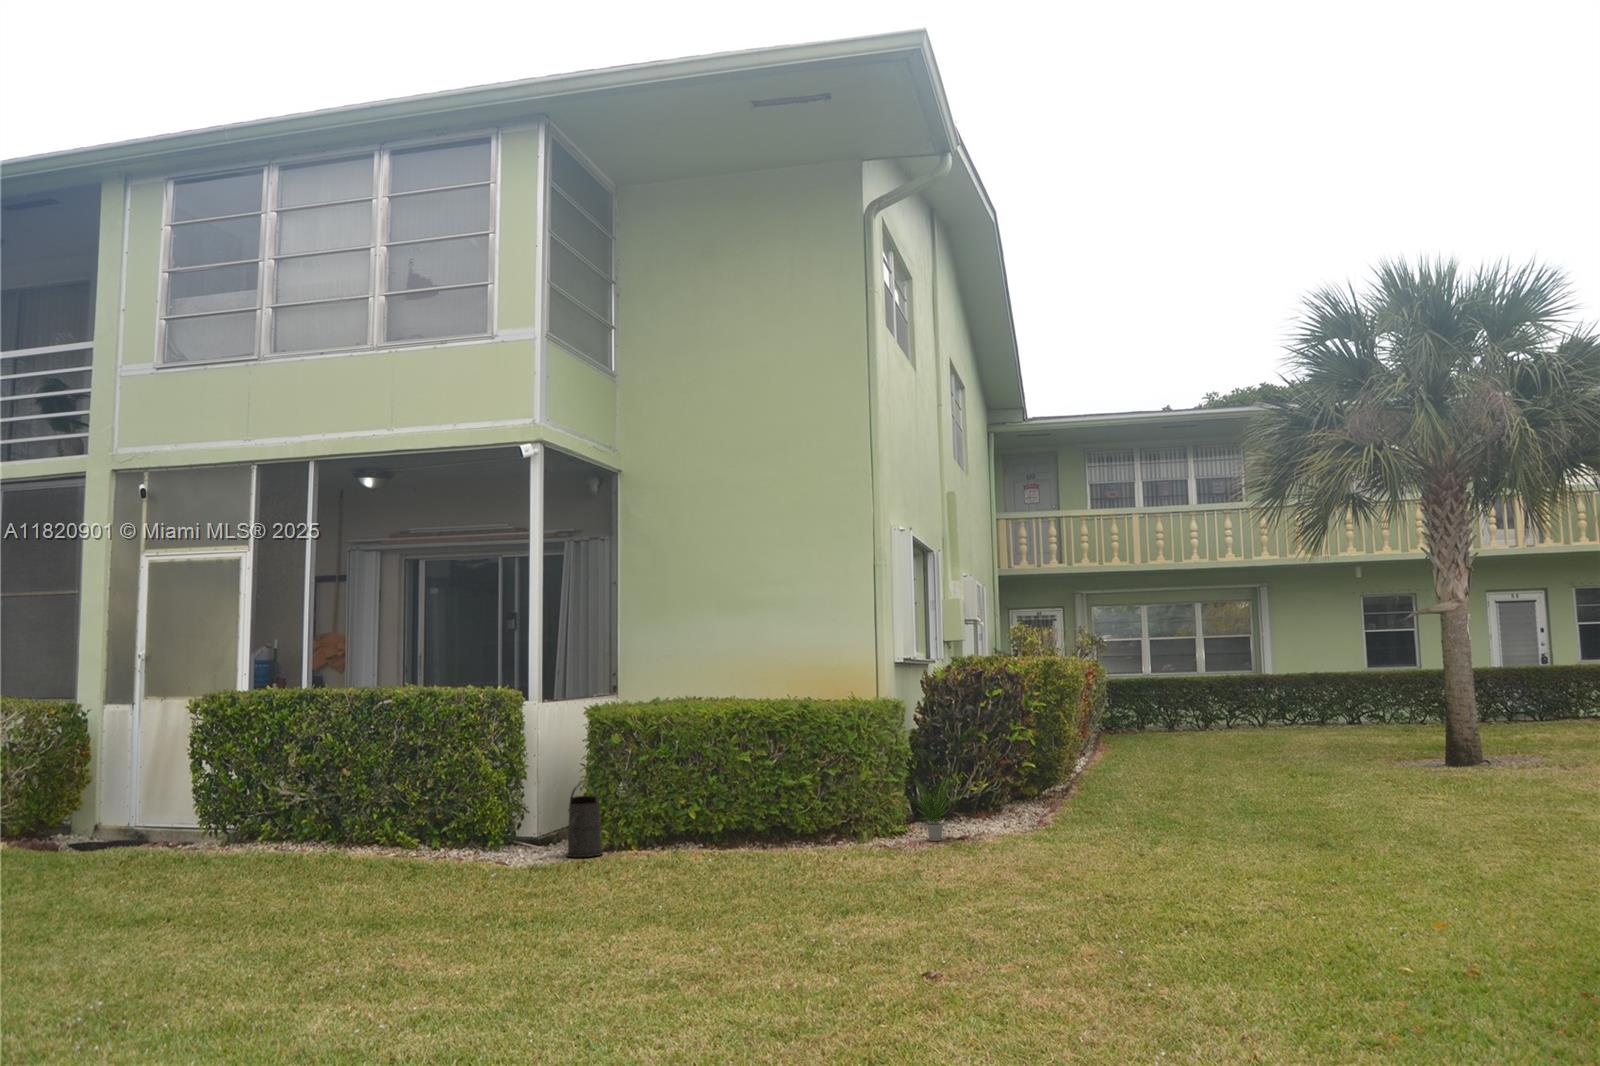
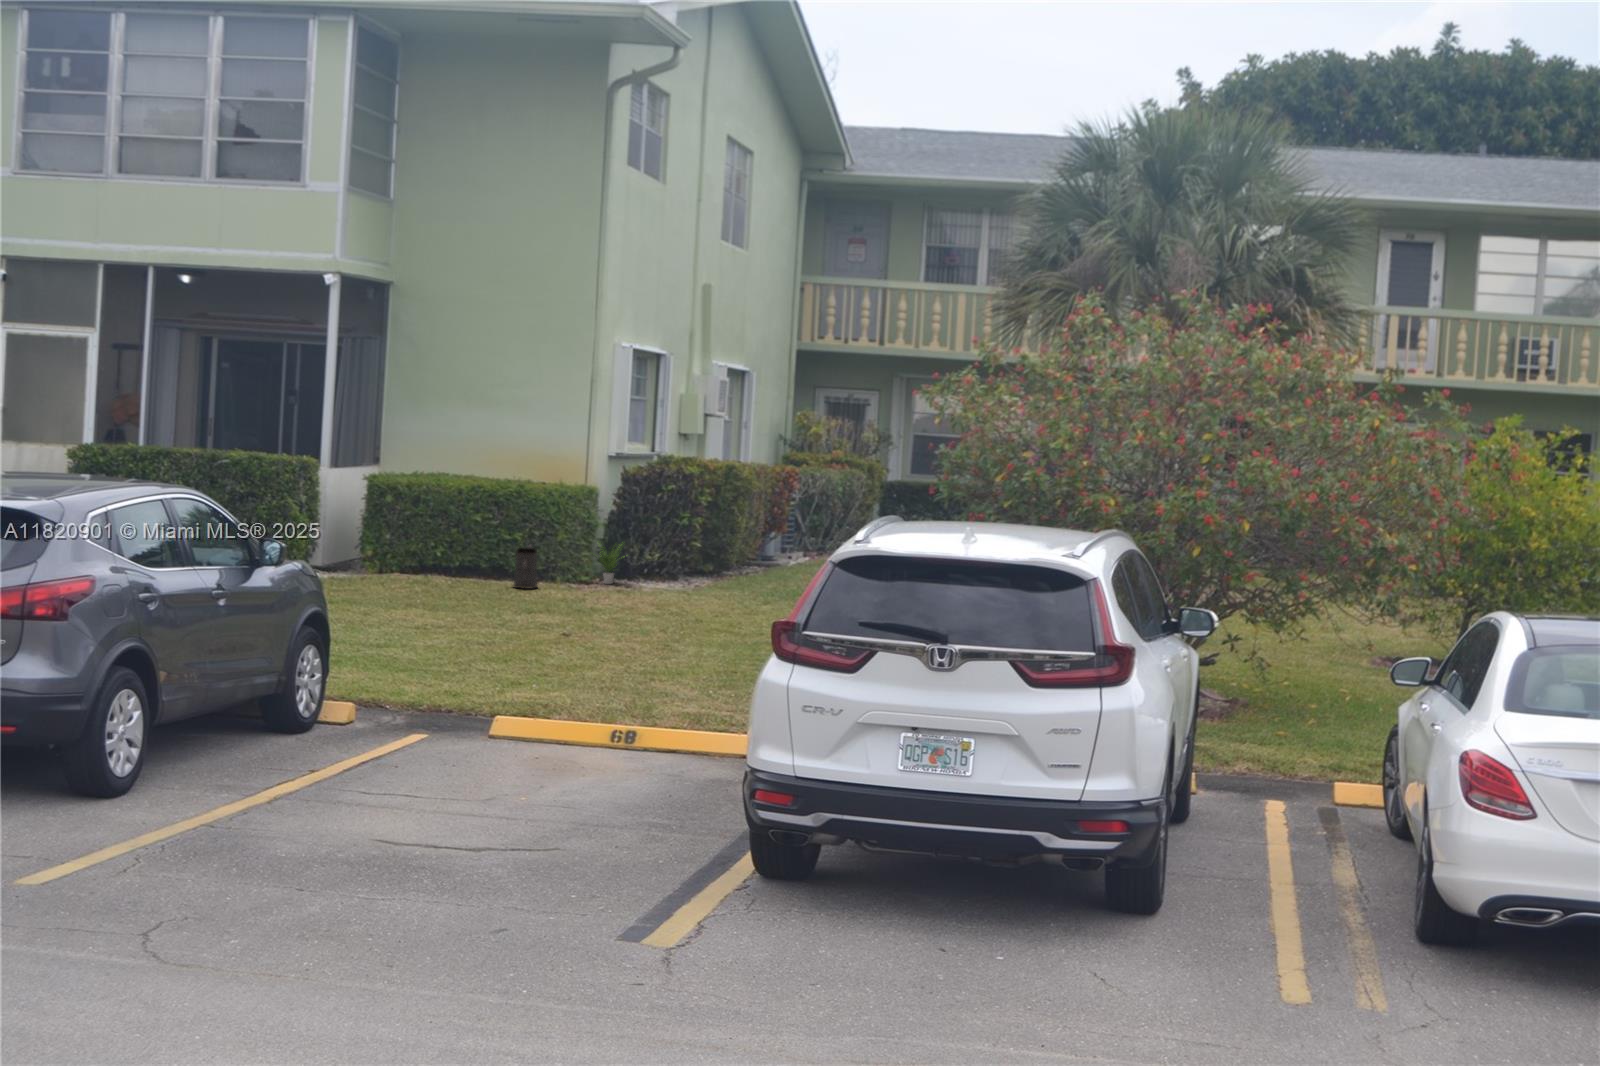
watering can: present [566,783,603,857] -> present [514,545,538,589]

